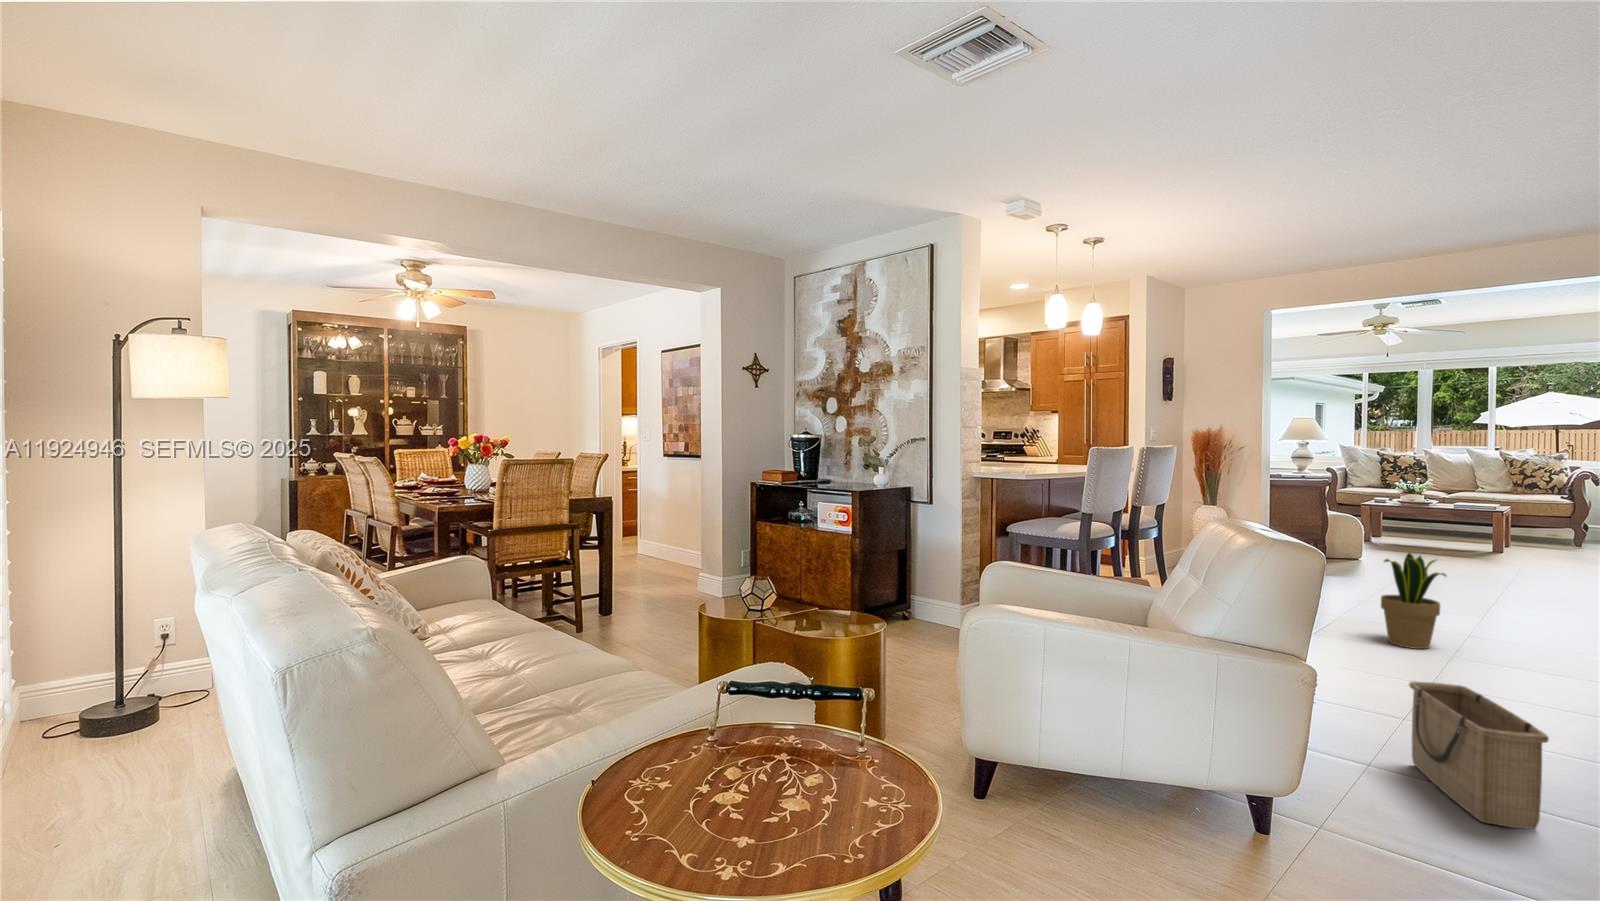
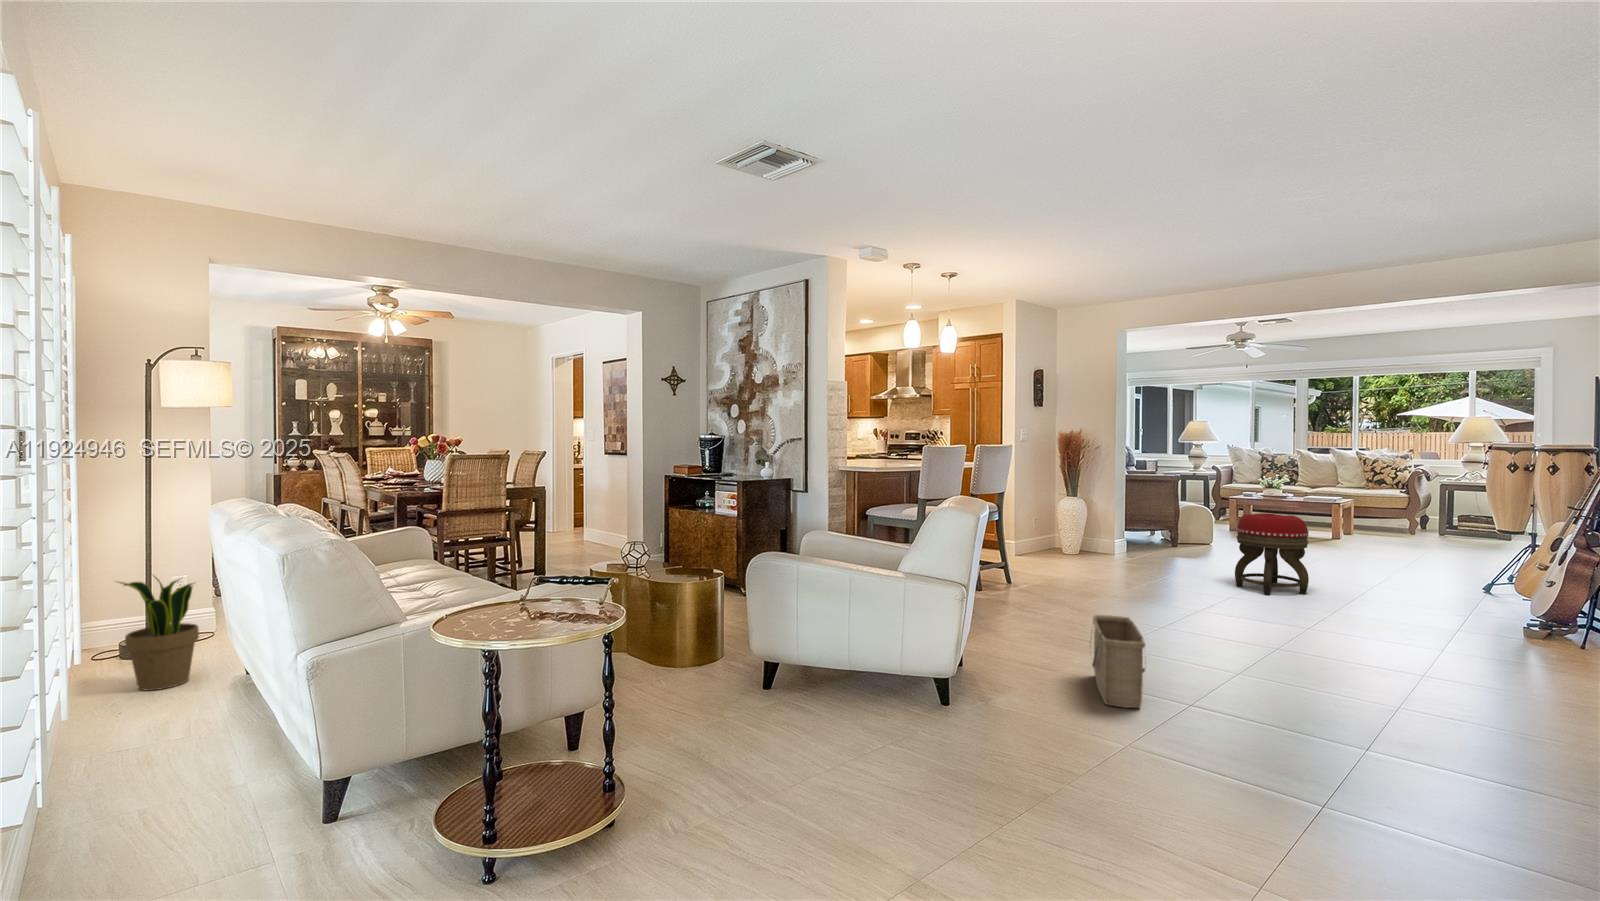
footstool: none [1454,530,1559,632] -> present [1235,513,1309,595]
potted plant: present [1381,553,1446,649] -> present [120,576,199,691]

